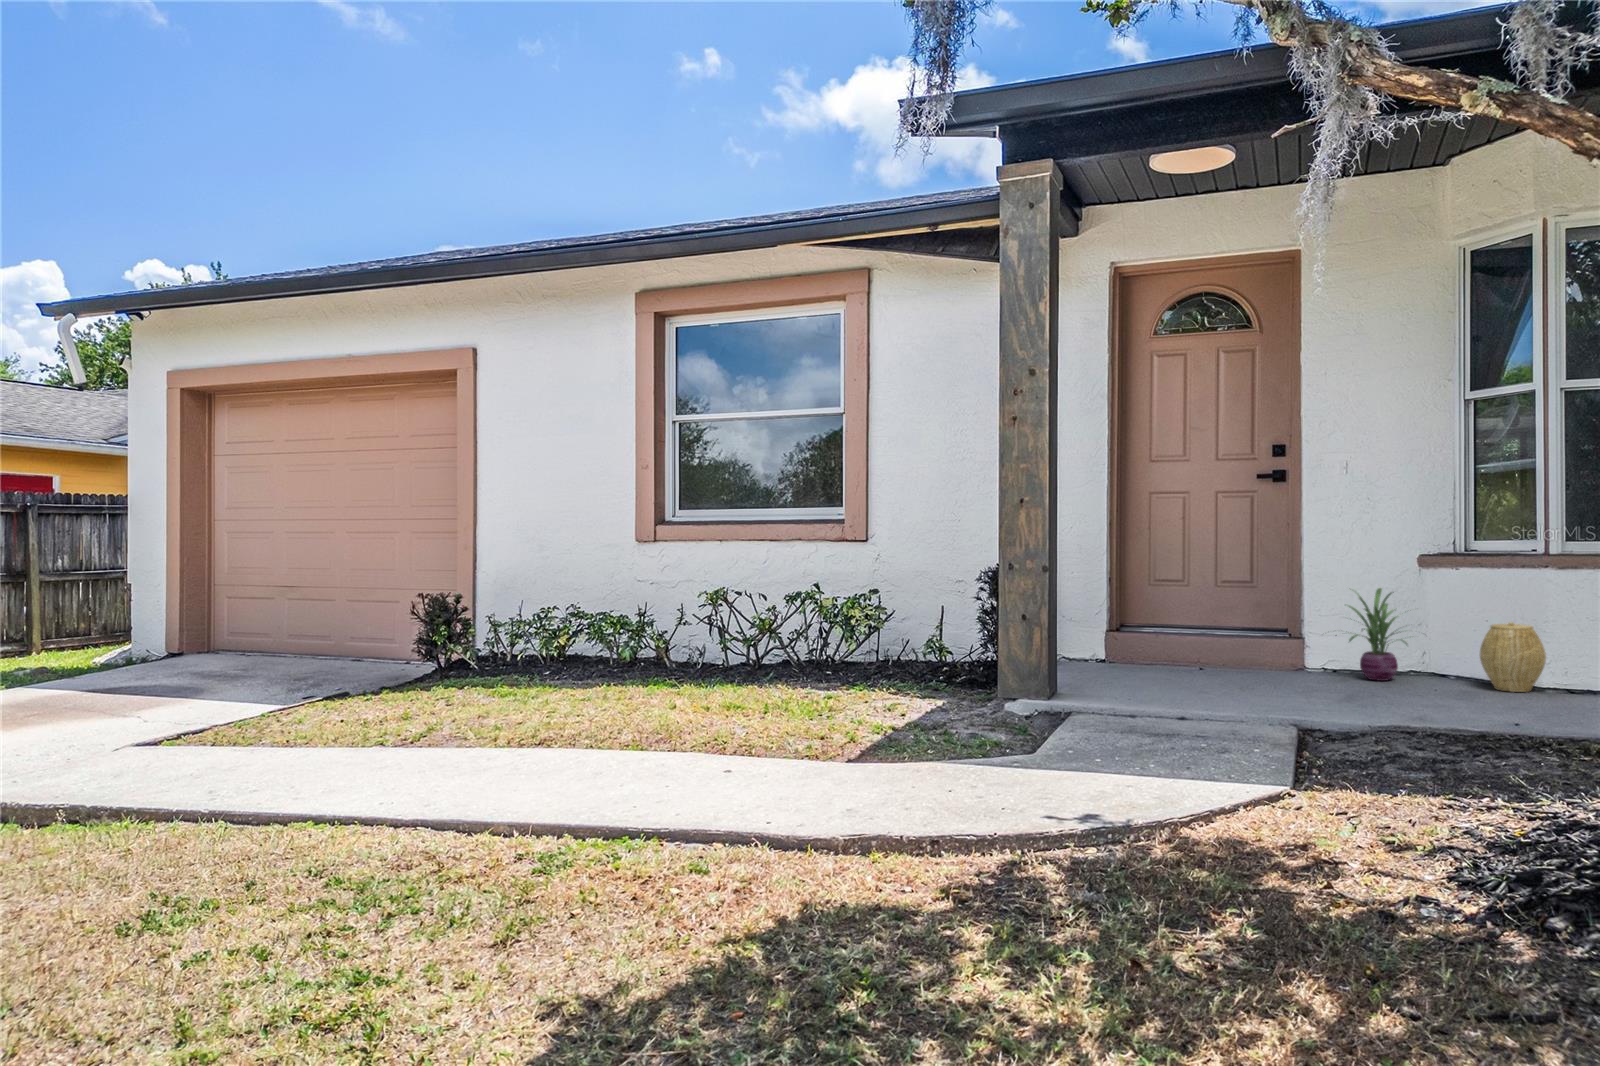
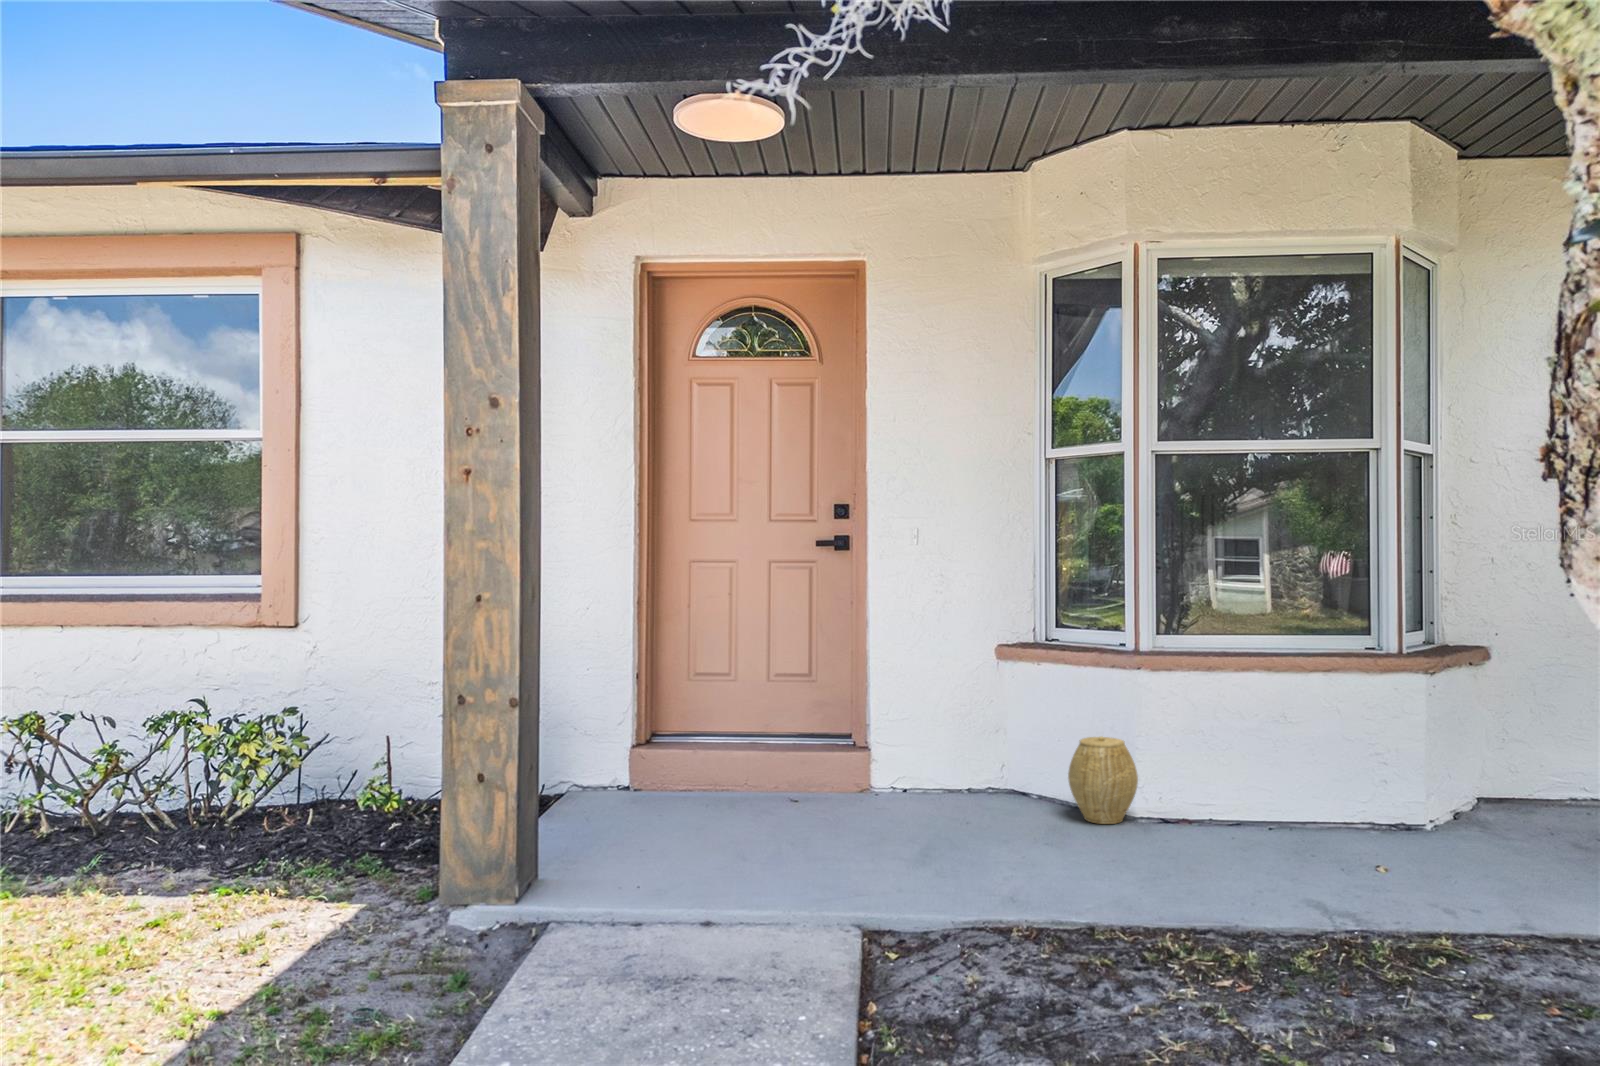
decorative plant: present [1325,588,1408,681] -> none [890,691,1018,813]

